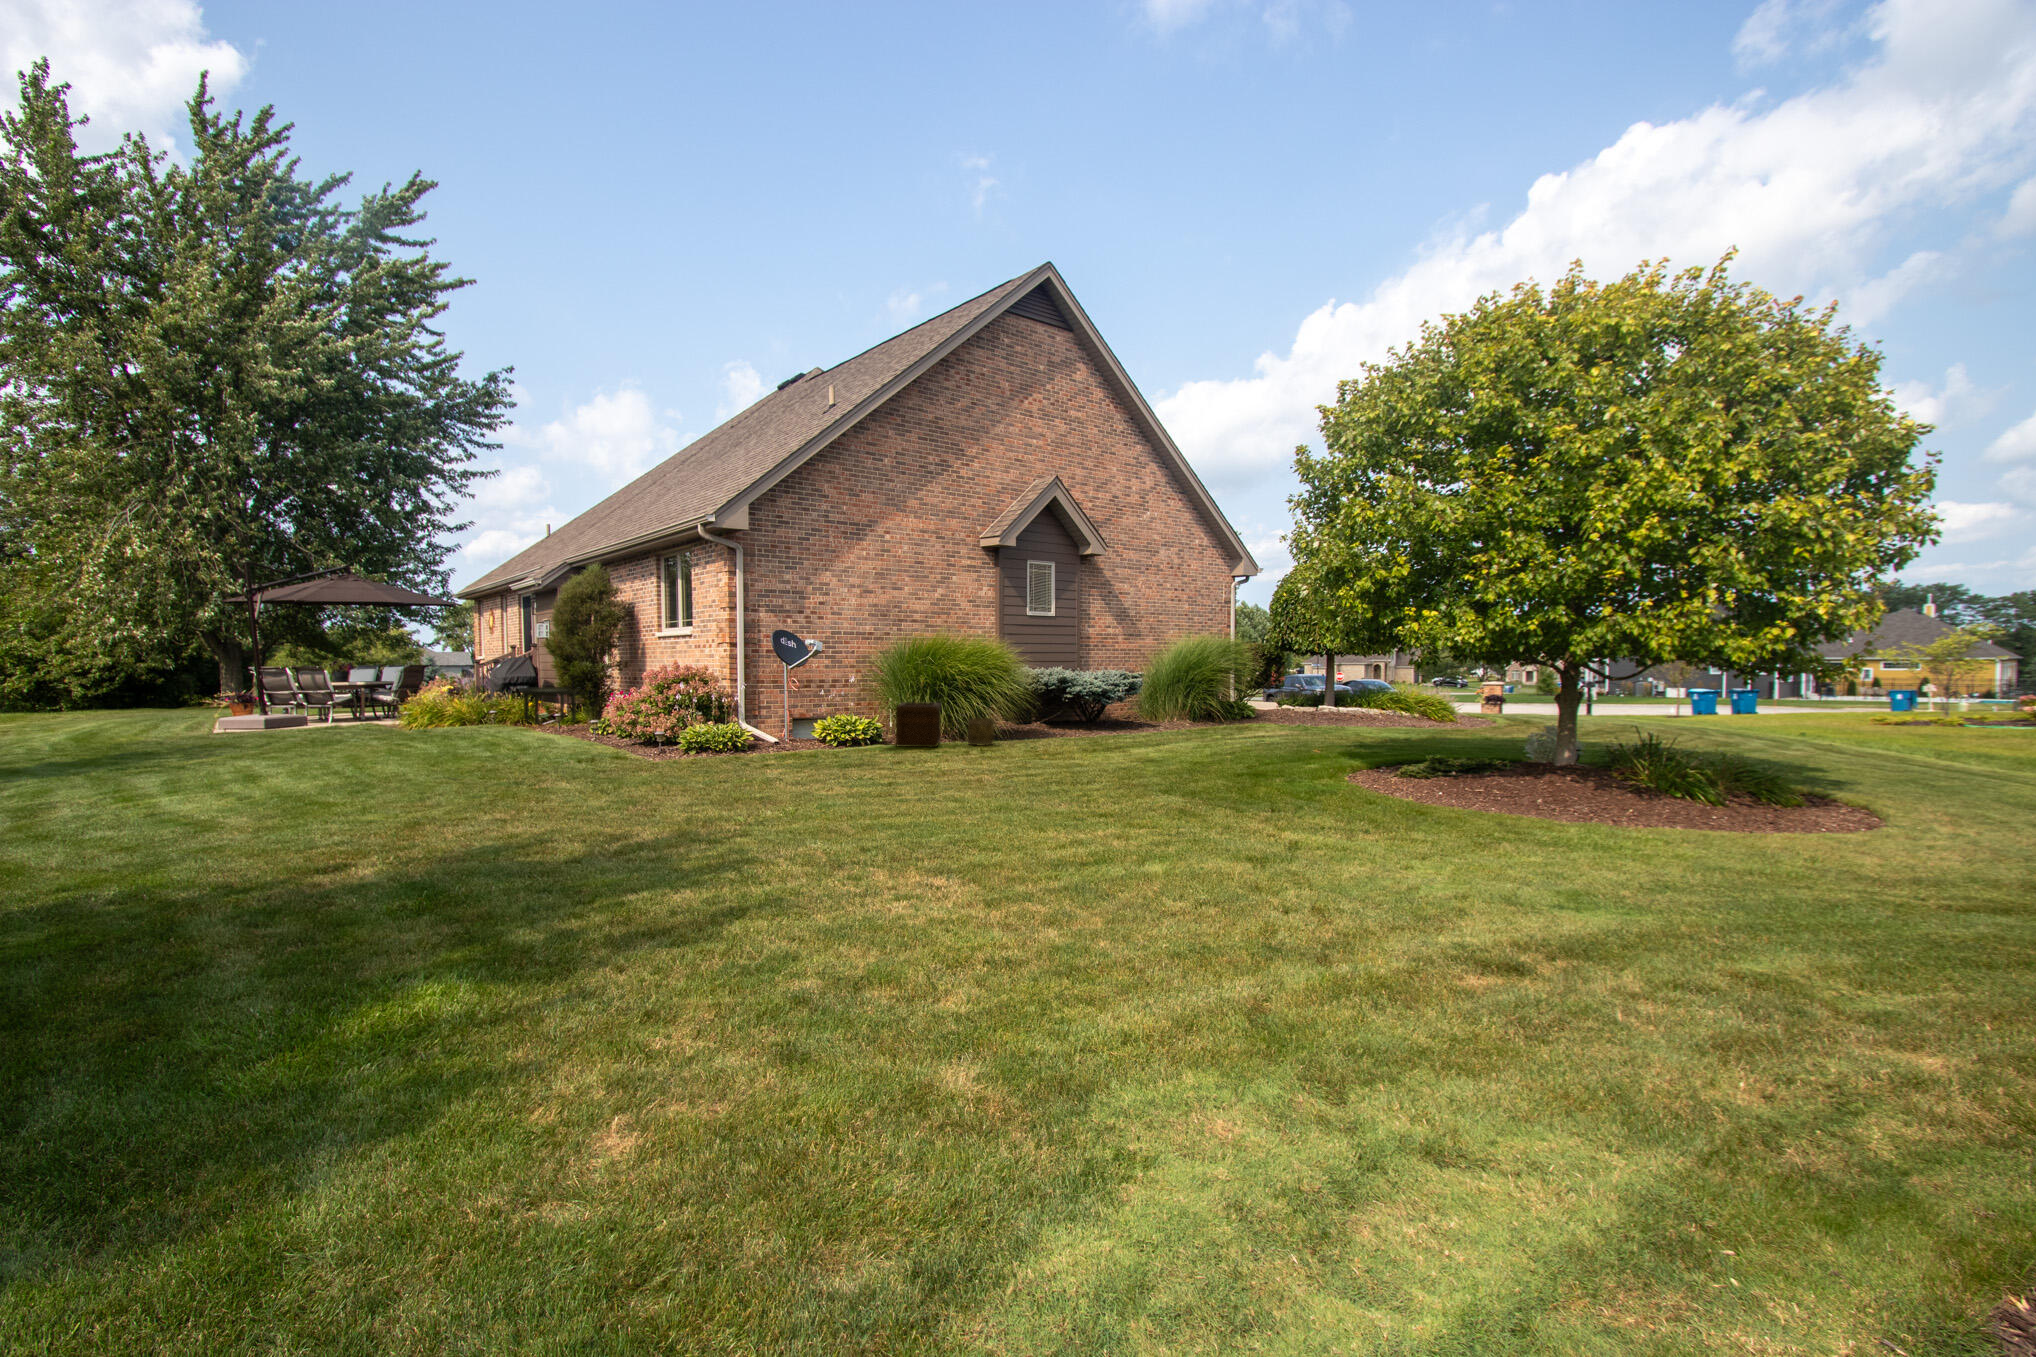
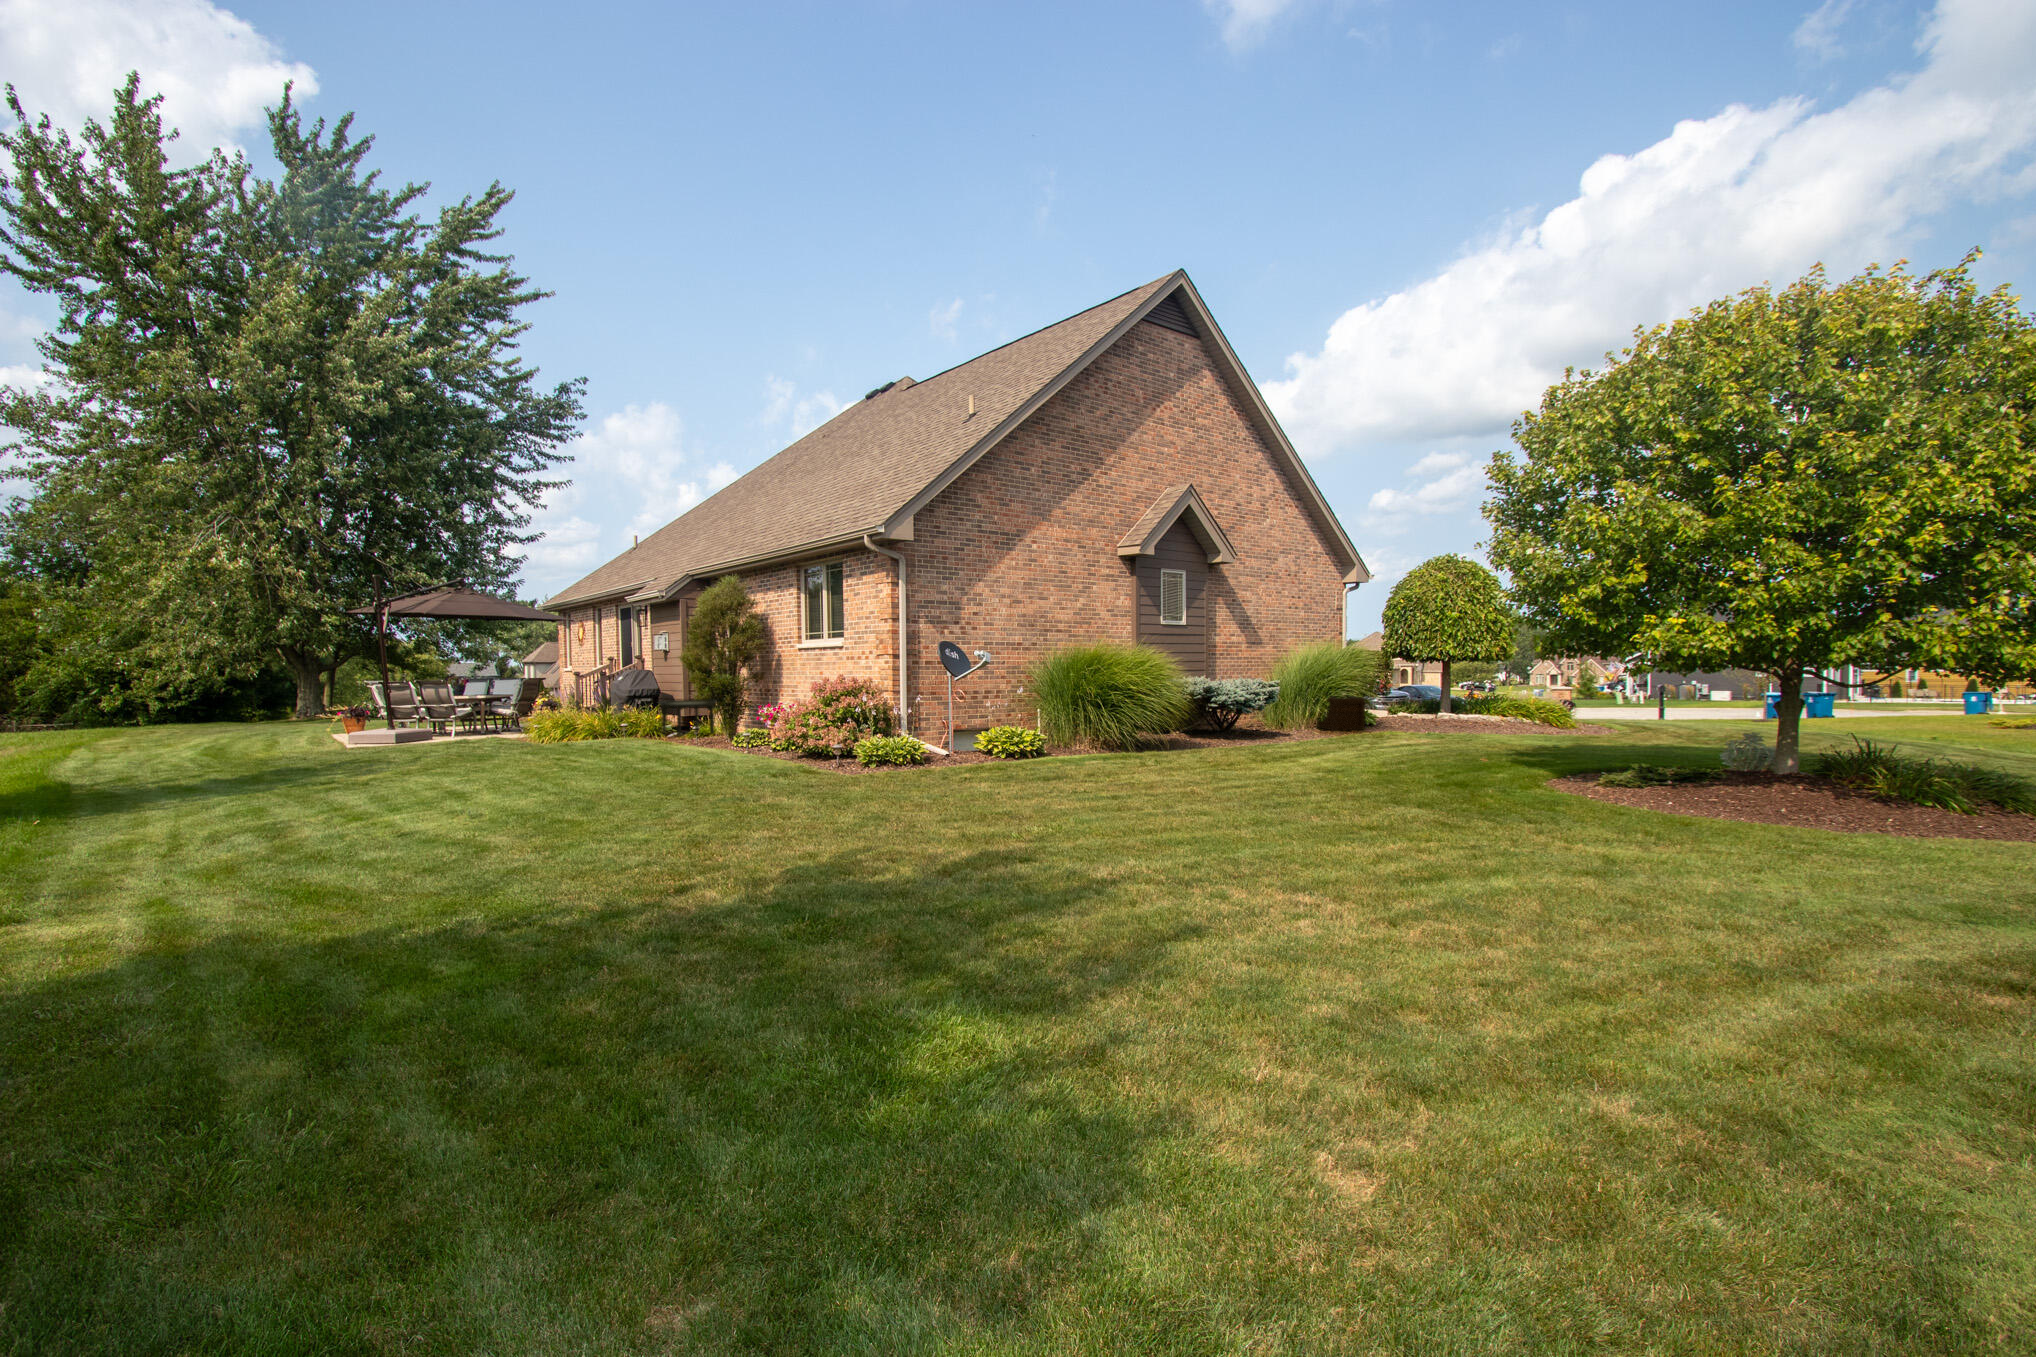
wooden crate: present [896,702,941,747] -> present [1317,696,1365,731]
bucket: present [968,718,995,746] -> none [1136,725,1165,755]

